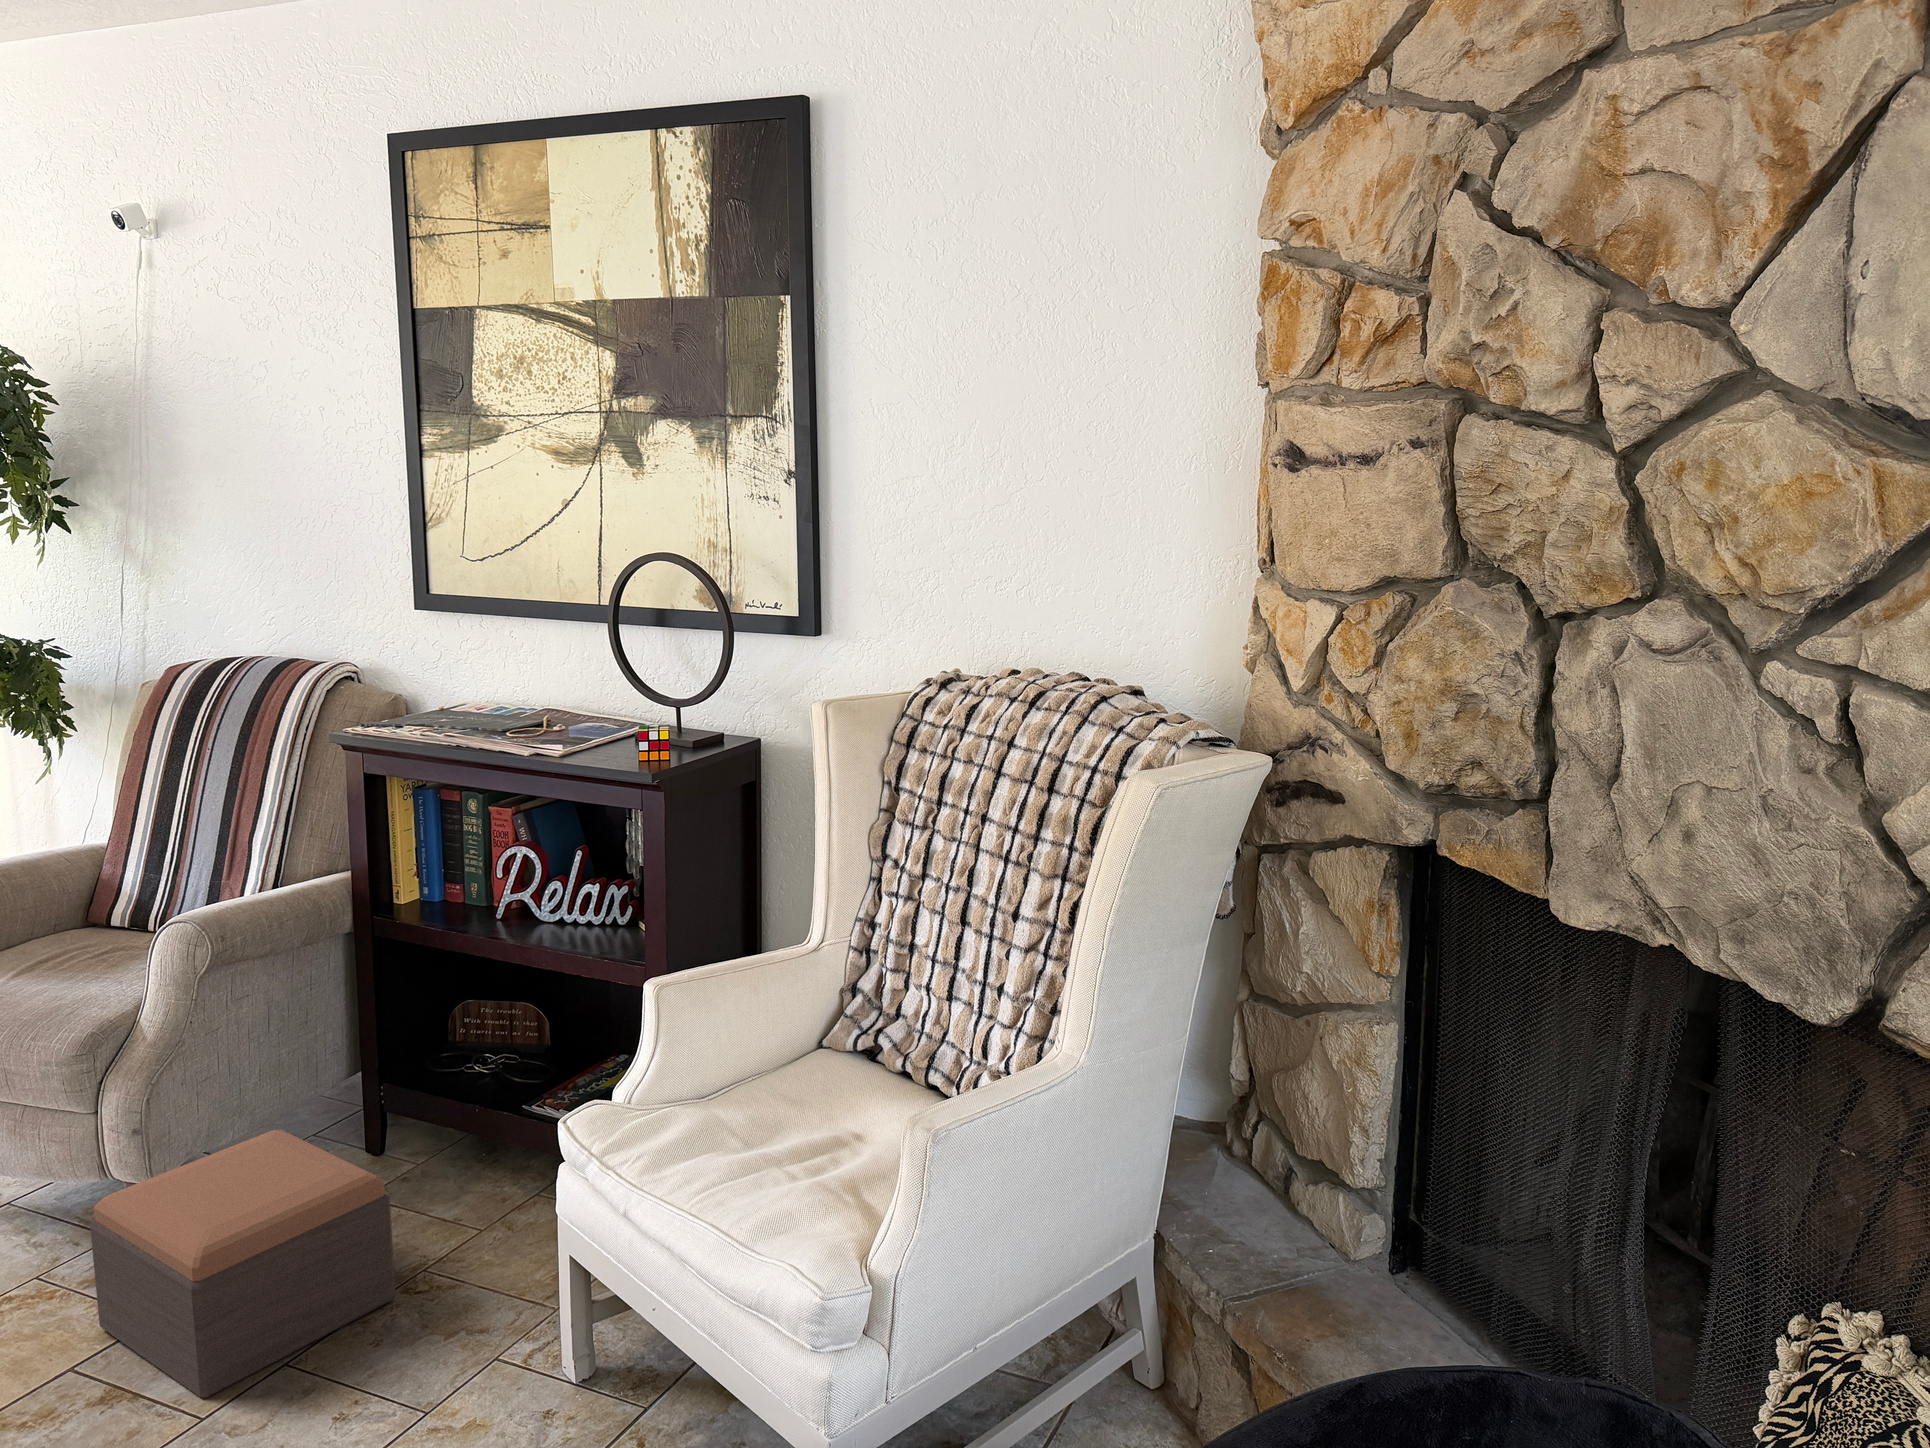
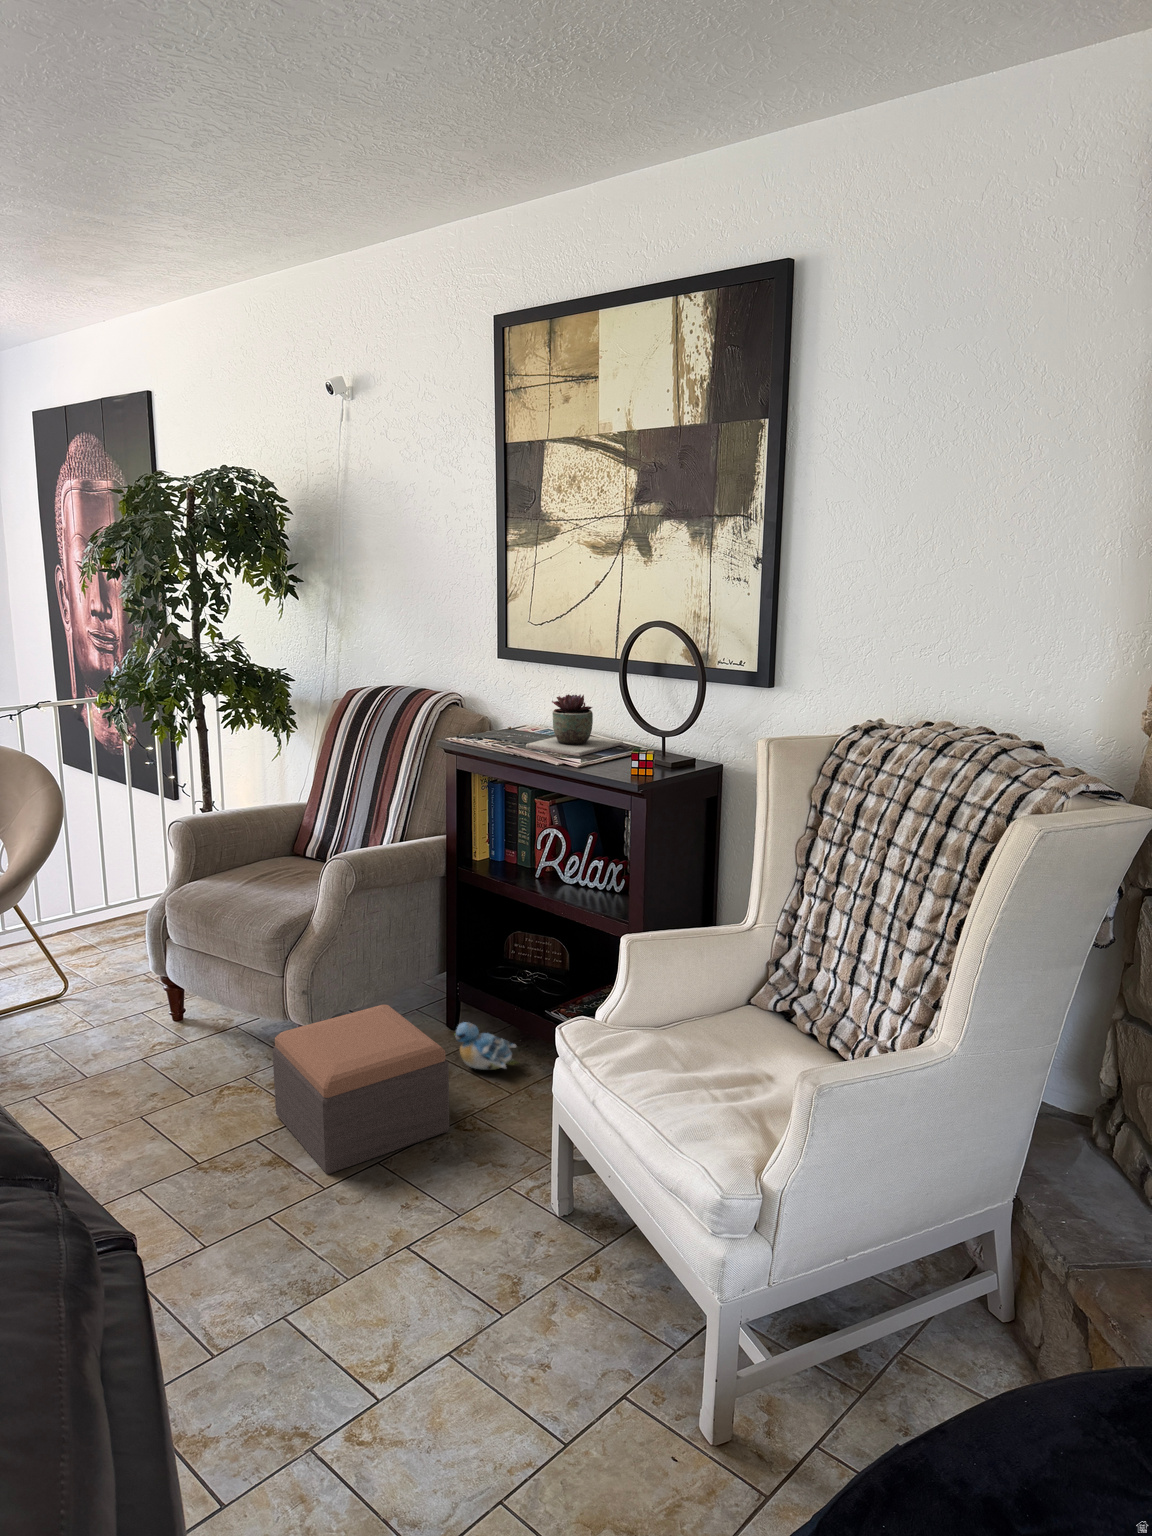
succulent plant: none [475,656,615,741] -> present [526,694,623,756]
plush toy: none [387,1138,491,1203] -> present [454,1022,519,1070]

